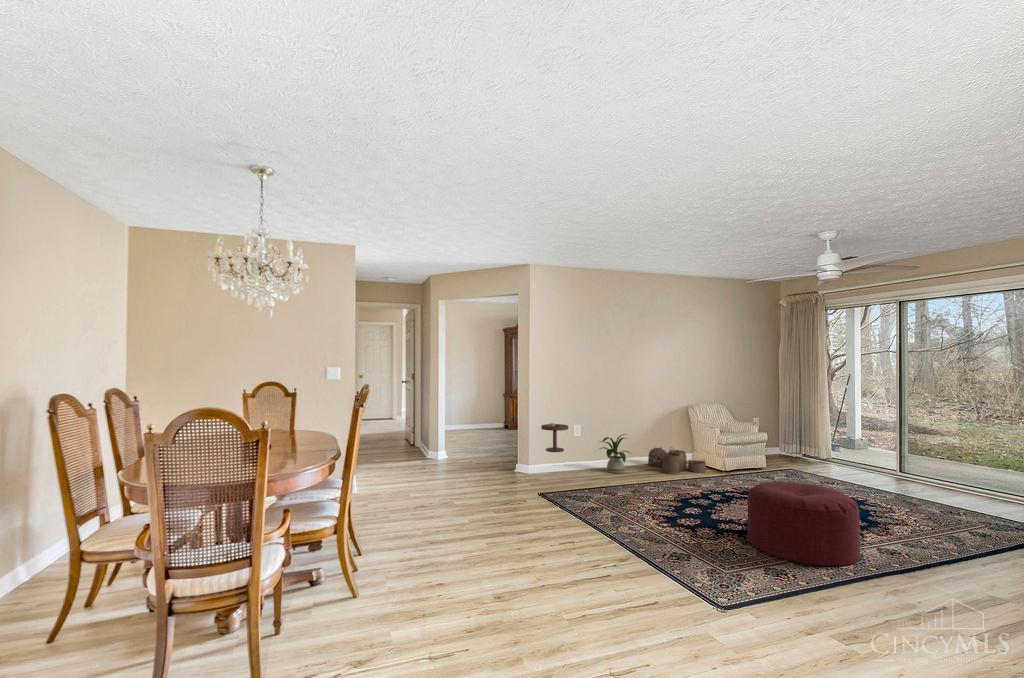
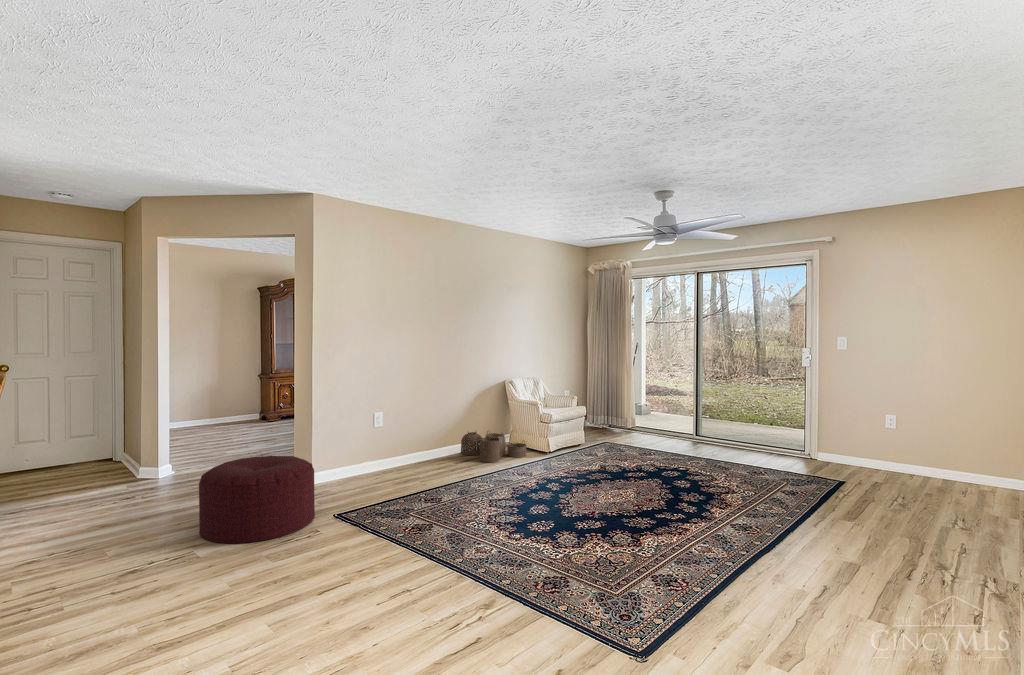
side table: present [541,423,568,452] -> none [330,414,368,482]
house plant: present [600,434,630,473] -> none [399,420,452,470]
ottoman: present [748,482,861,566] -> present [199,456,315,543]

